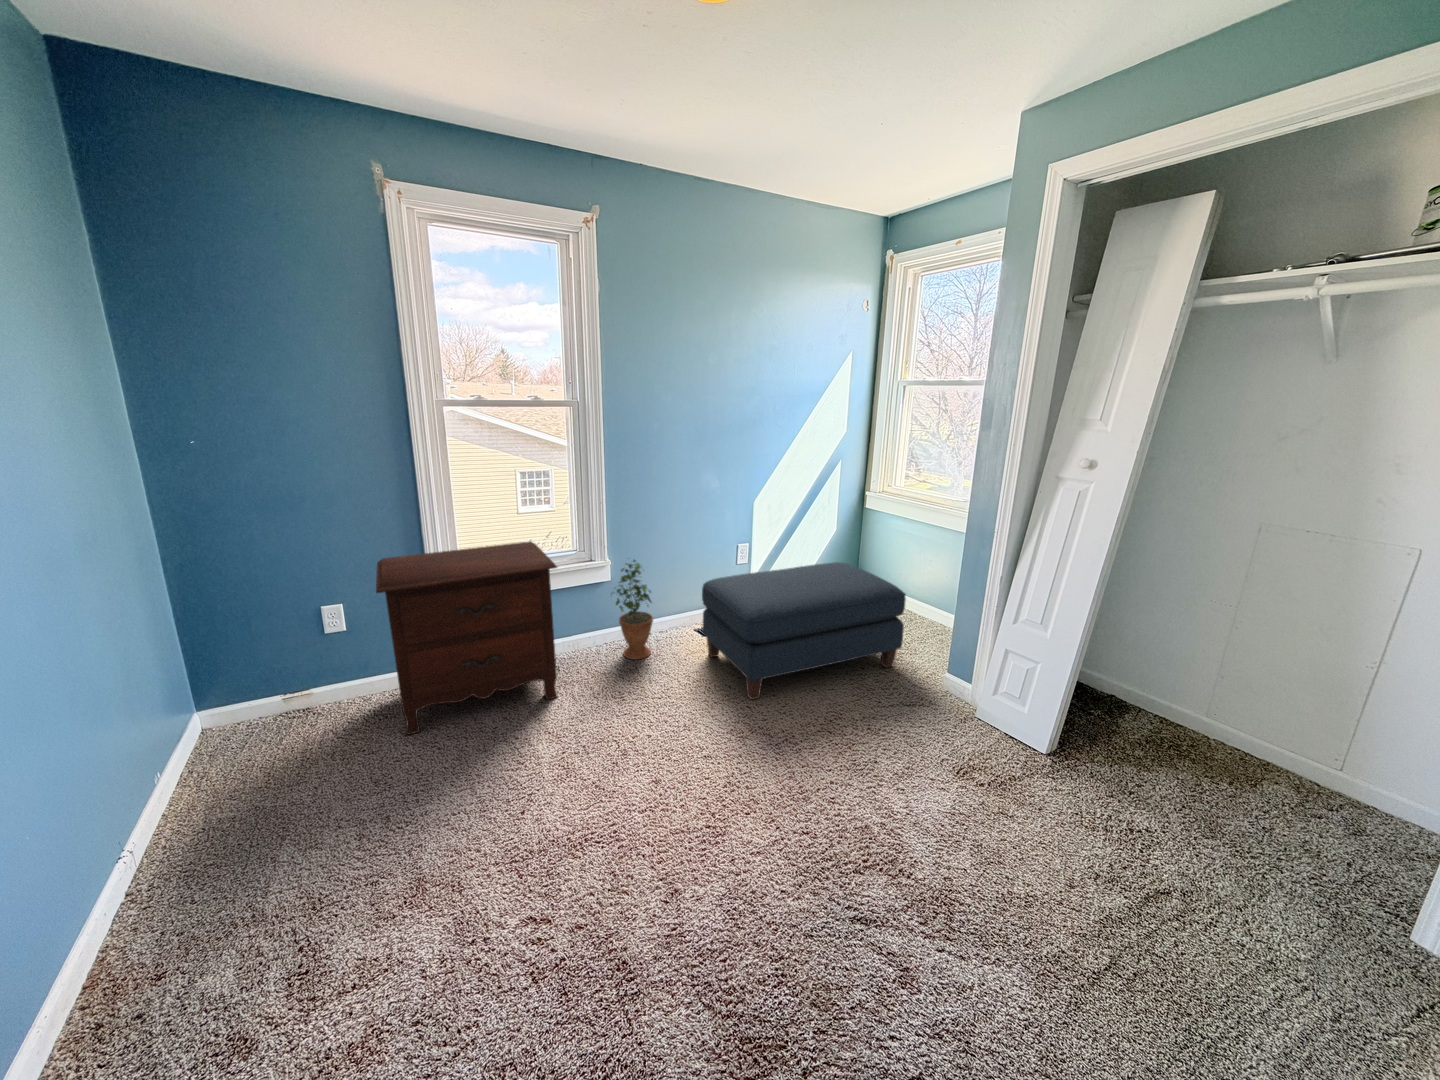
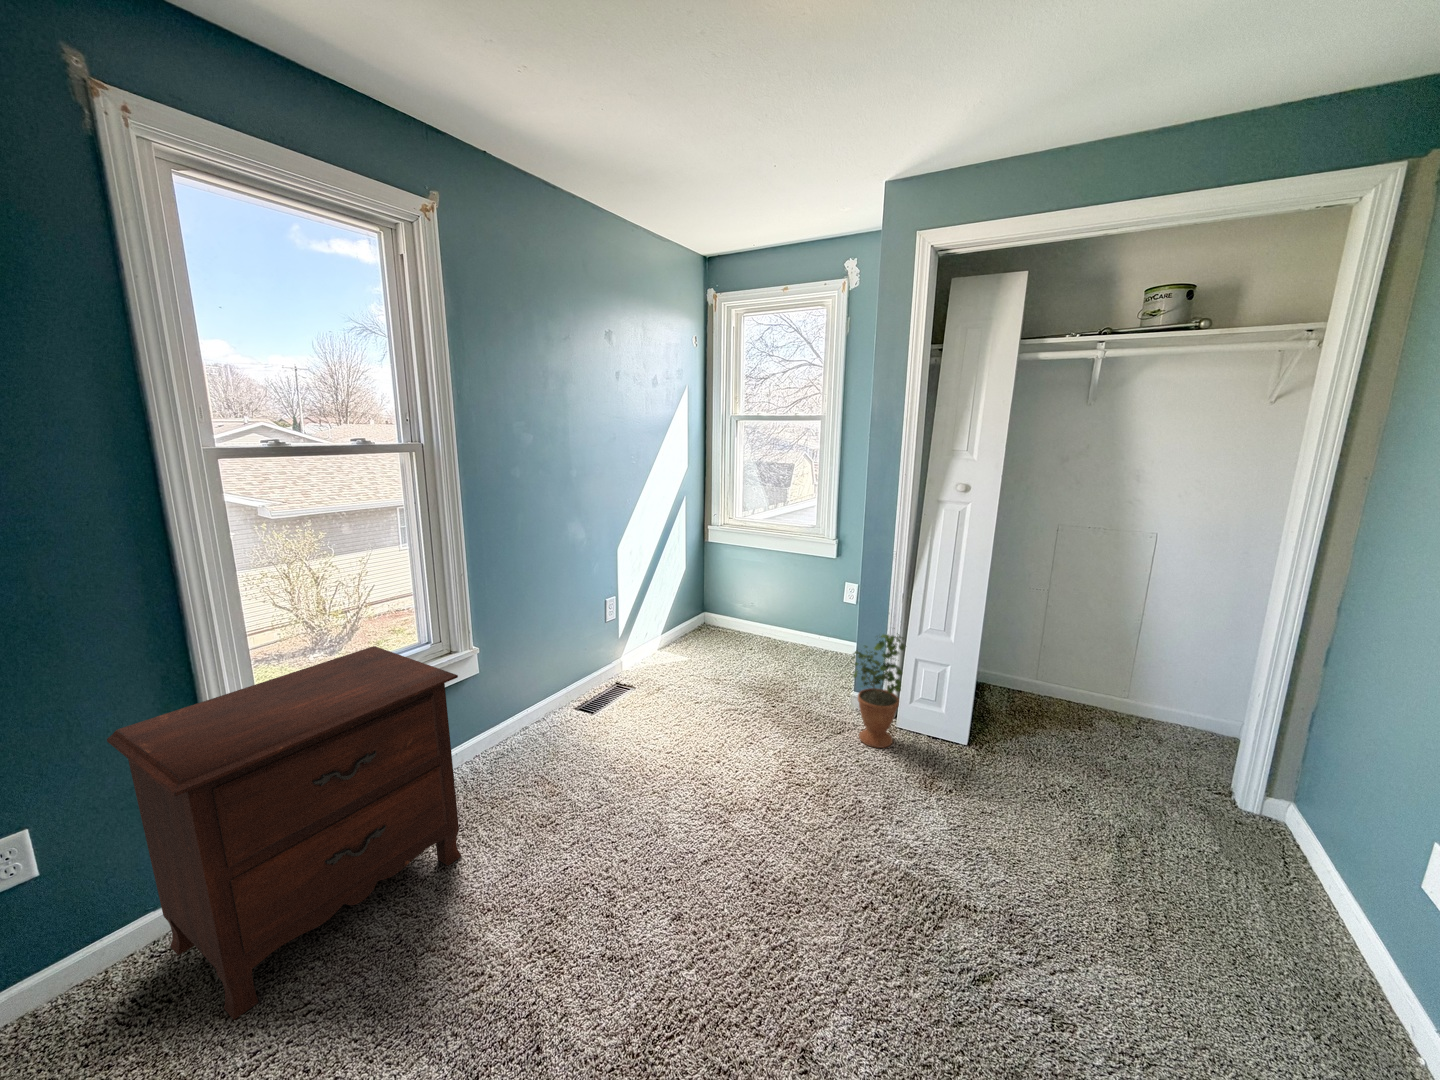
potted plant: present [615,560,653,659] -> present [852,633,905,748]
ottoman: present [702,562,906,699] -> none [604,603,807,776]

